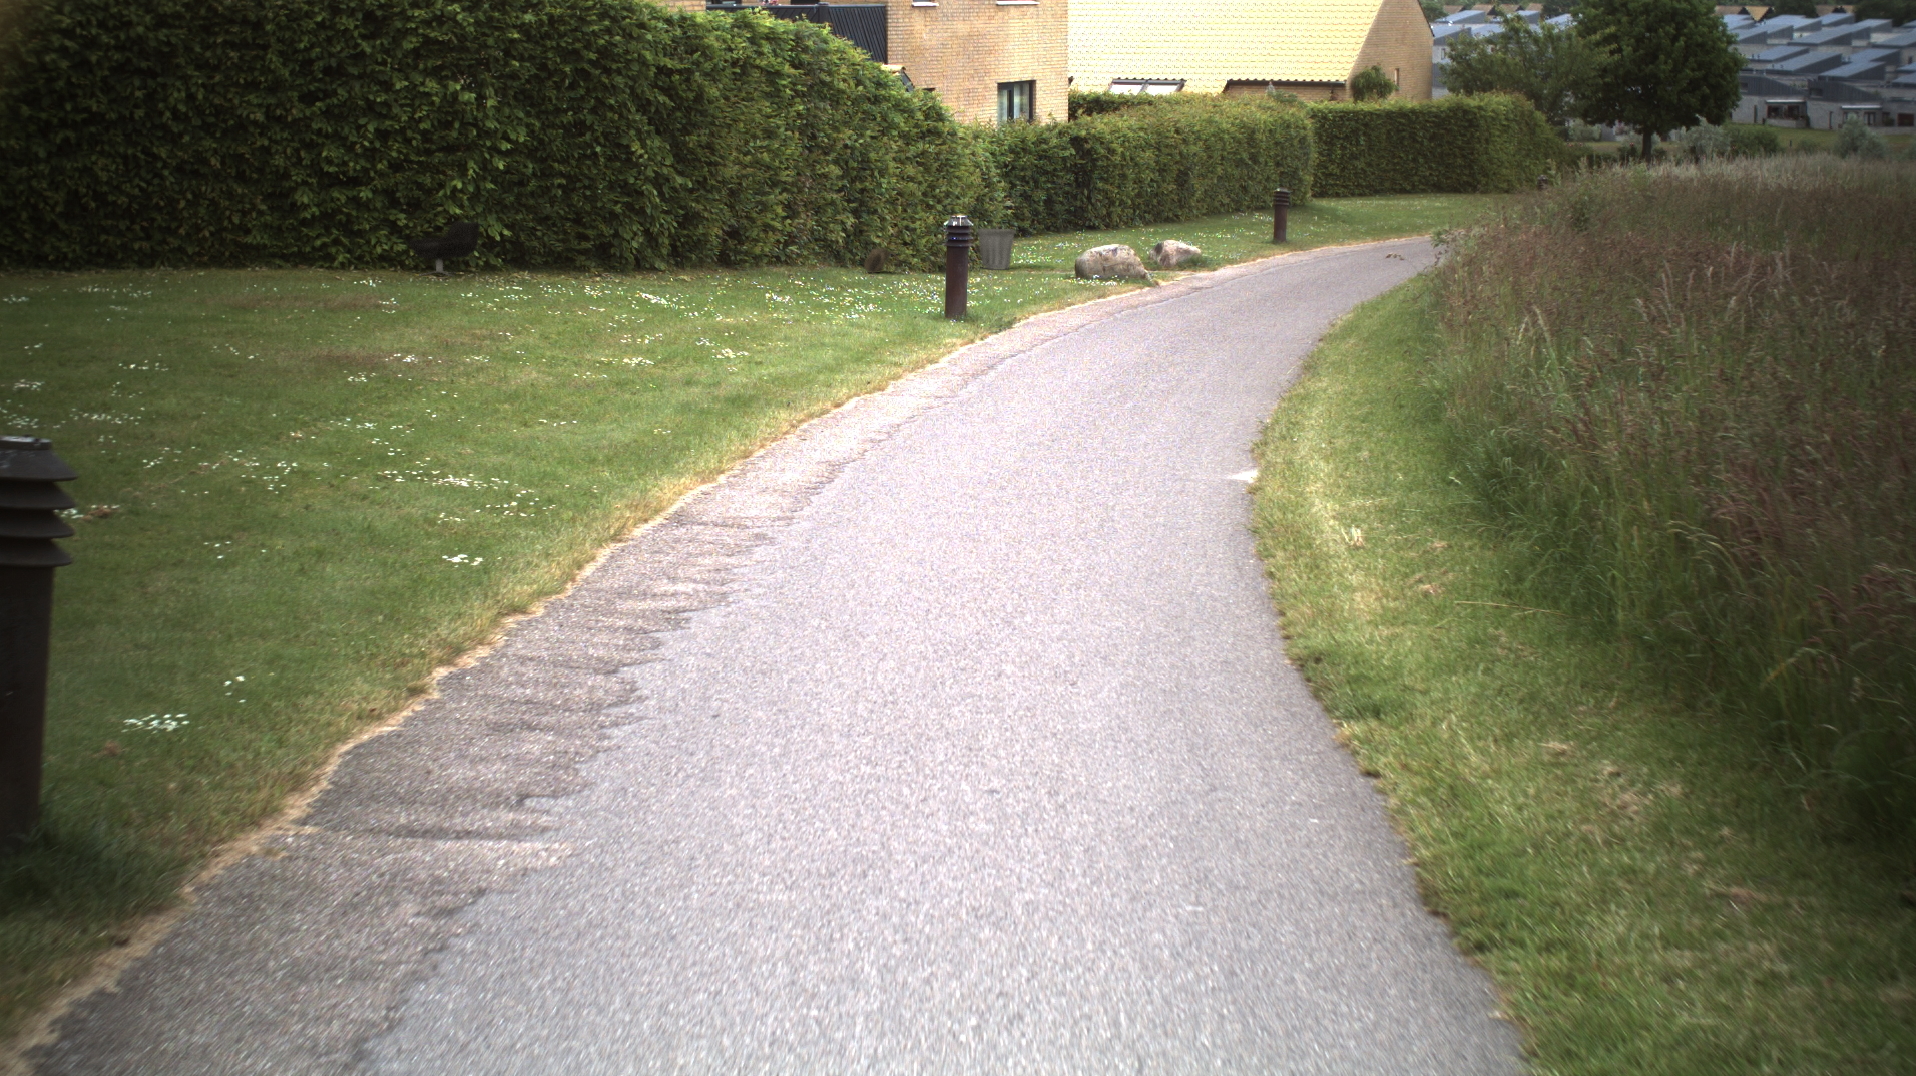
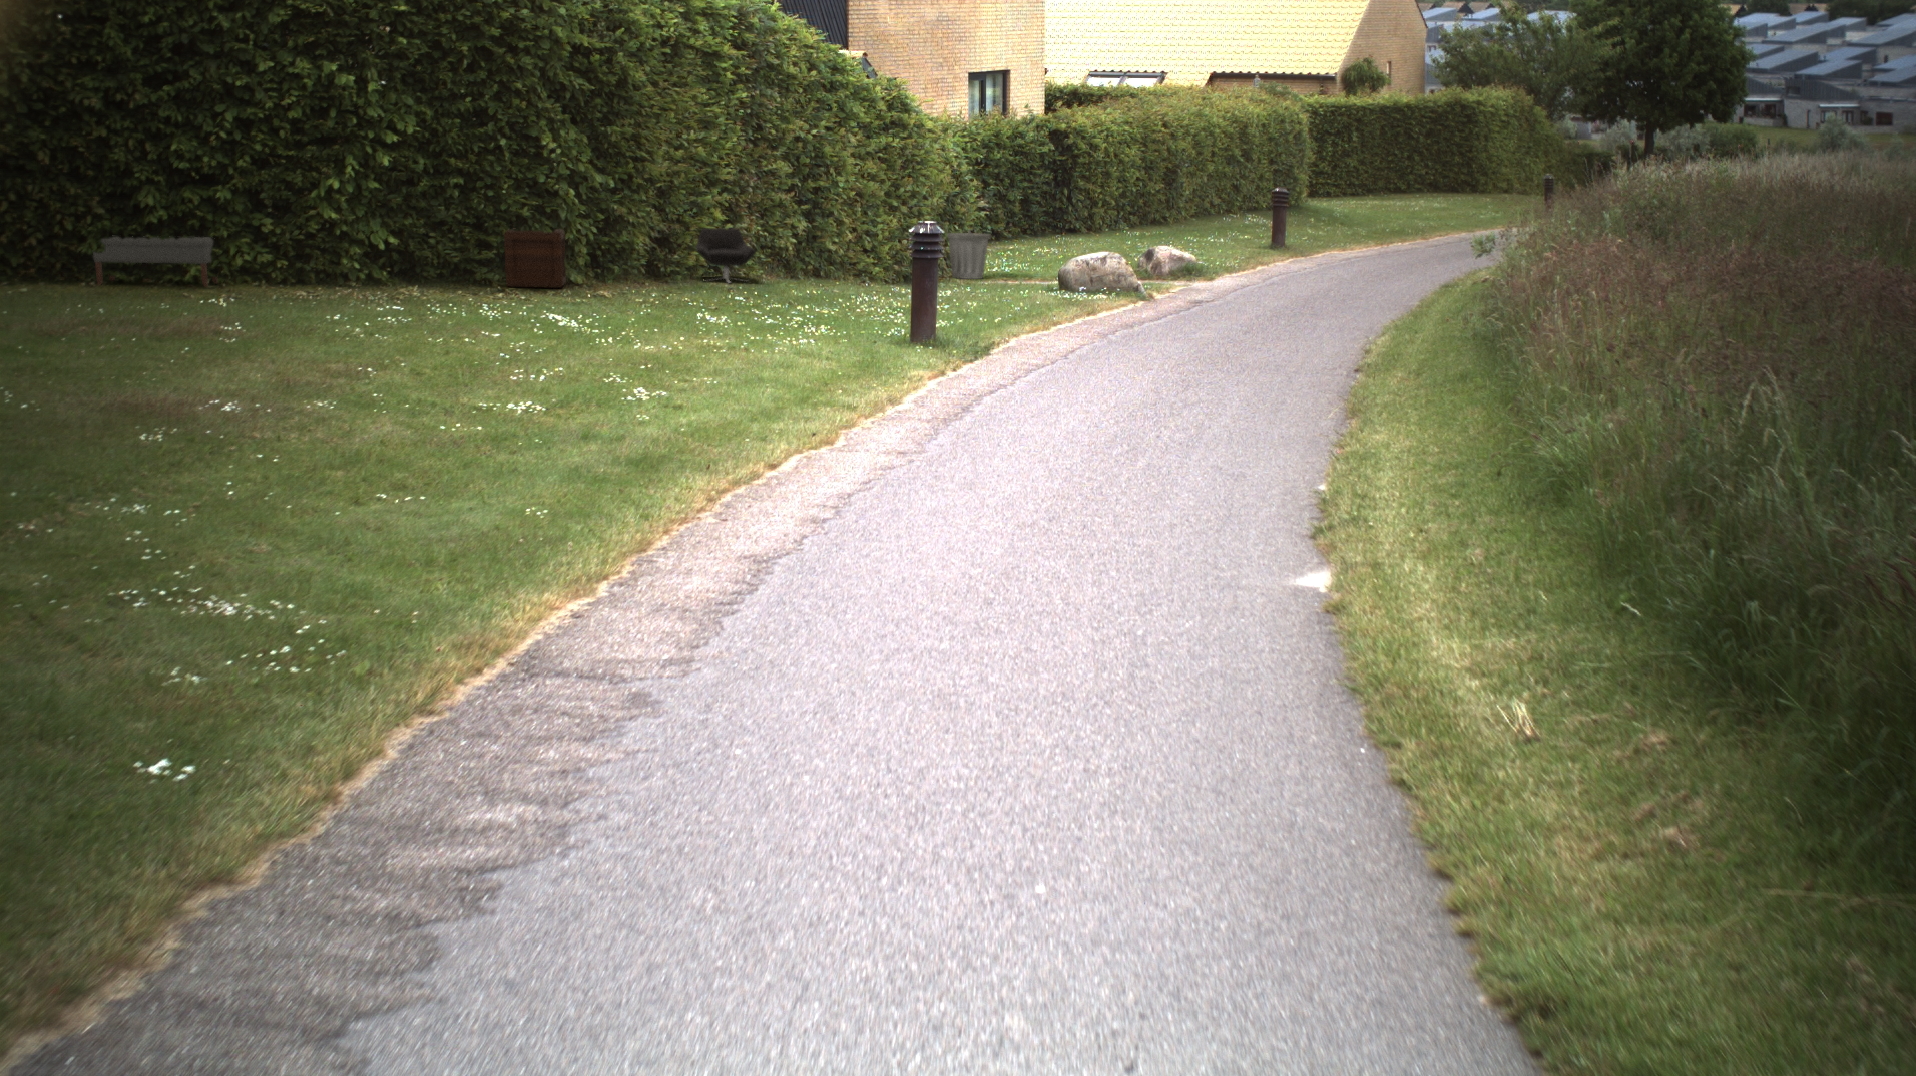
lounge chair: present [409,221,480,273] -> present [696,228,756,282]
wooden crate: none [598,223,649,274] -> present [504,229,566,288]
bench: none [258,228,361,271] -> present [93,237,218,287]
backpack: present [864,249,900,273] -> none [819,256,859,285]

